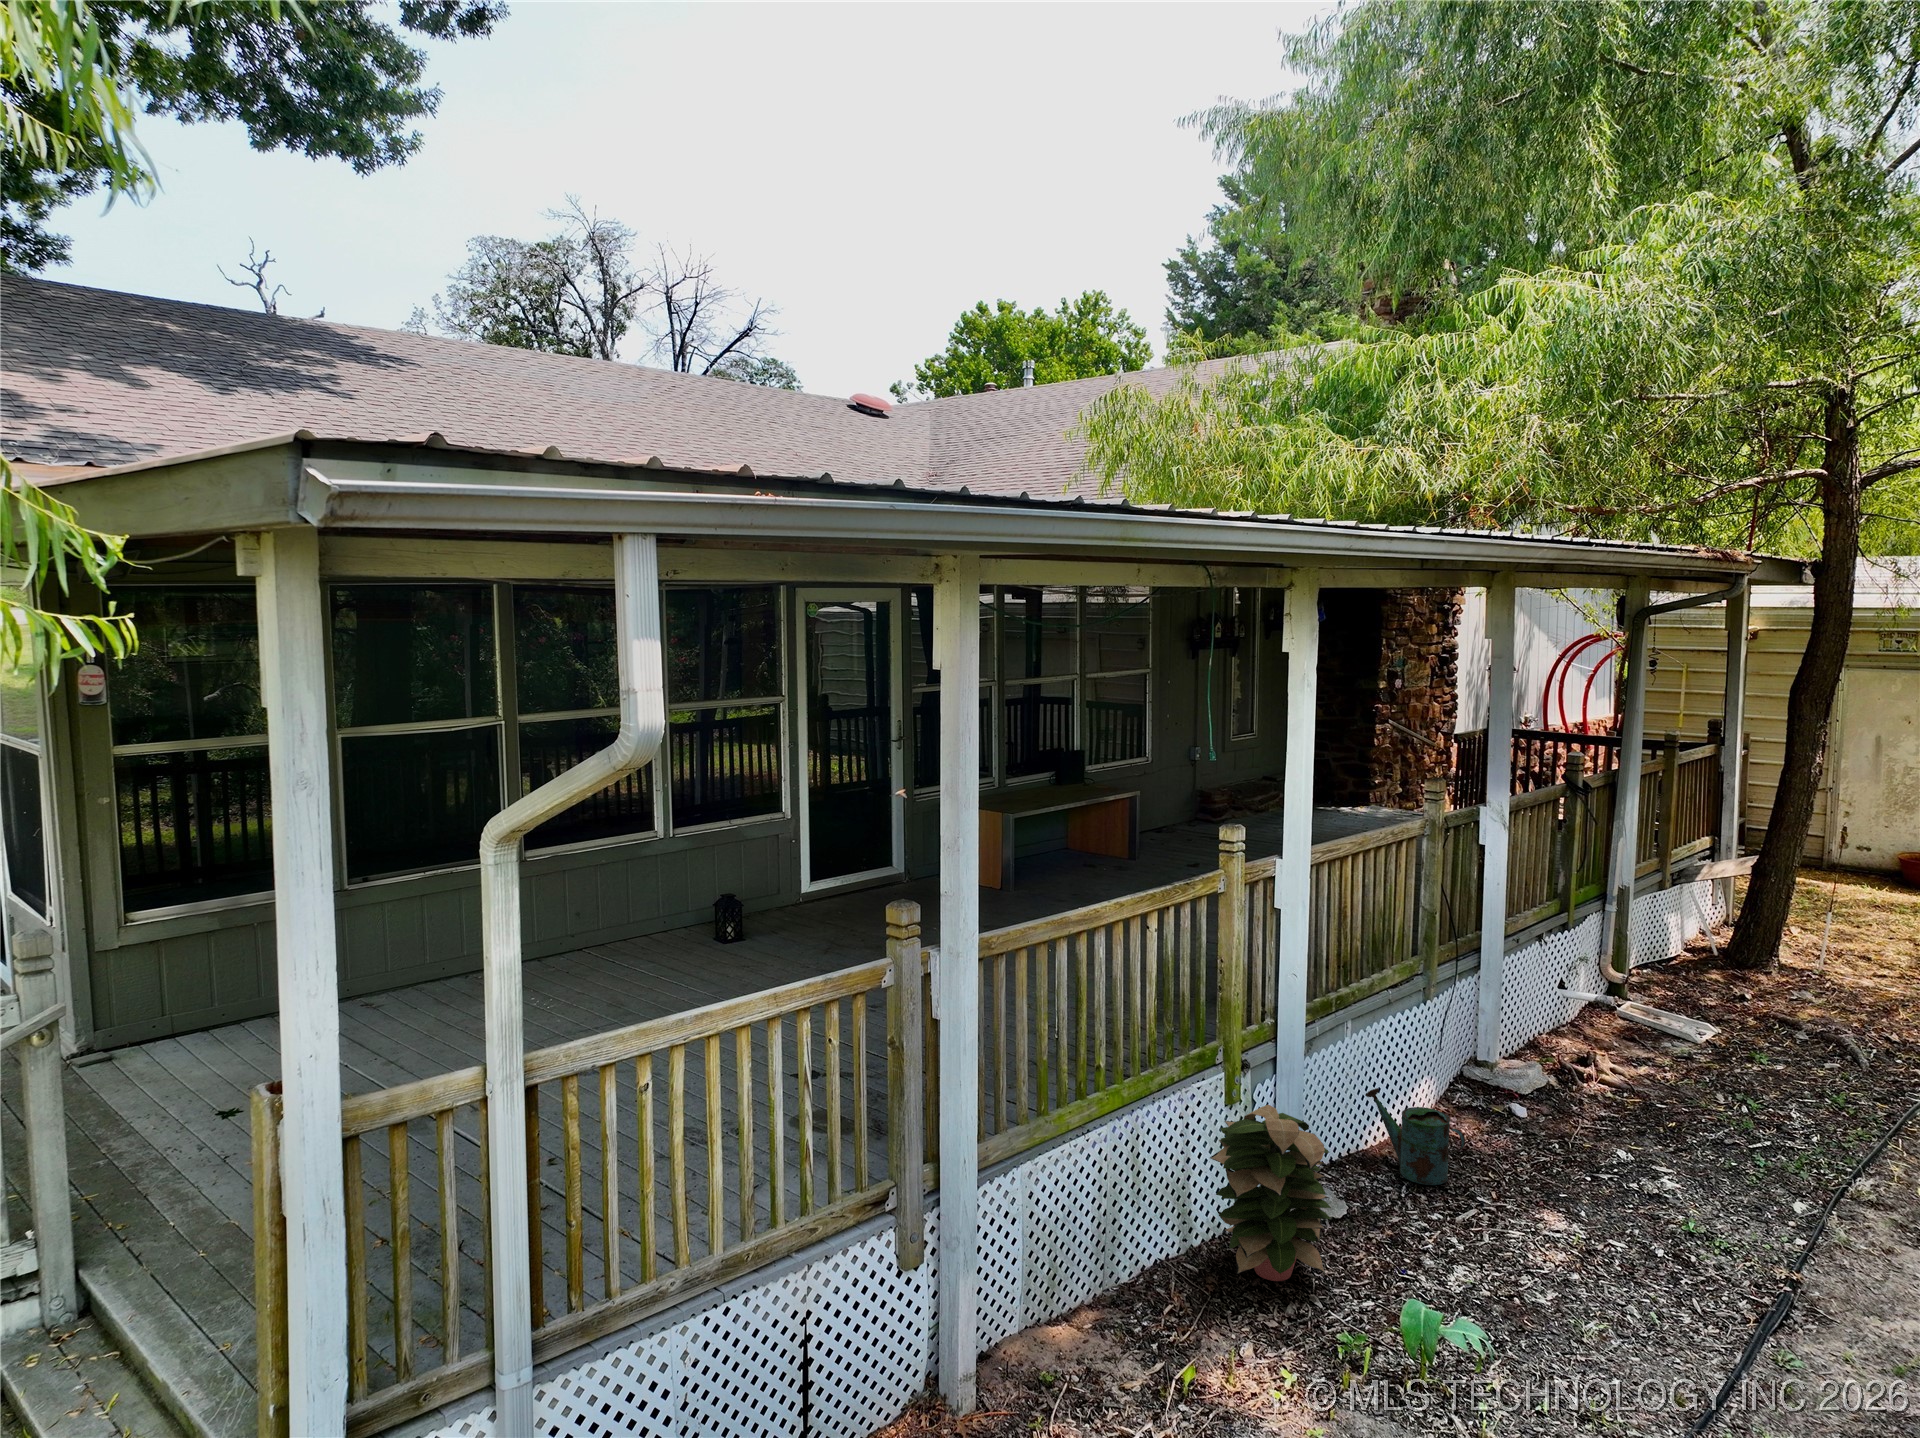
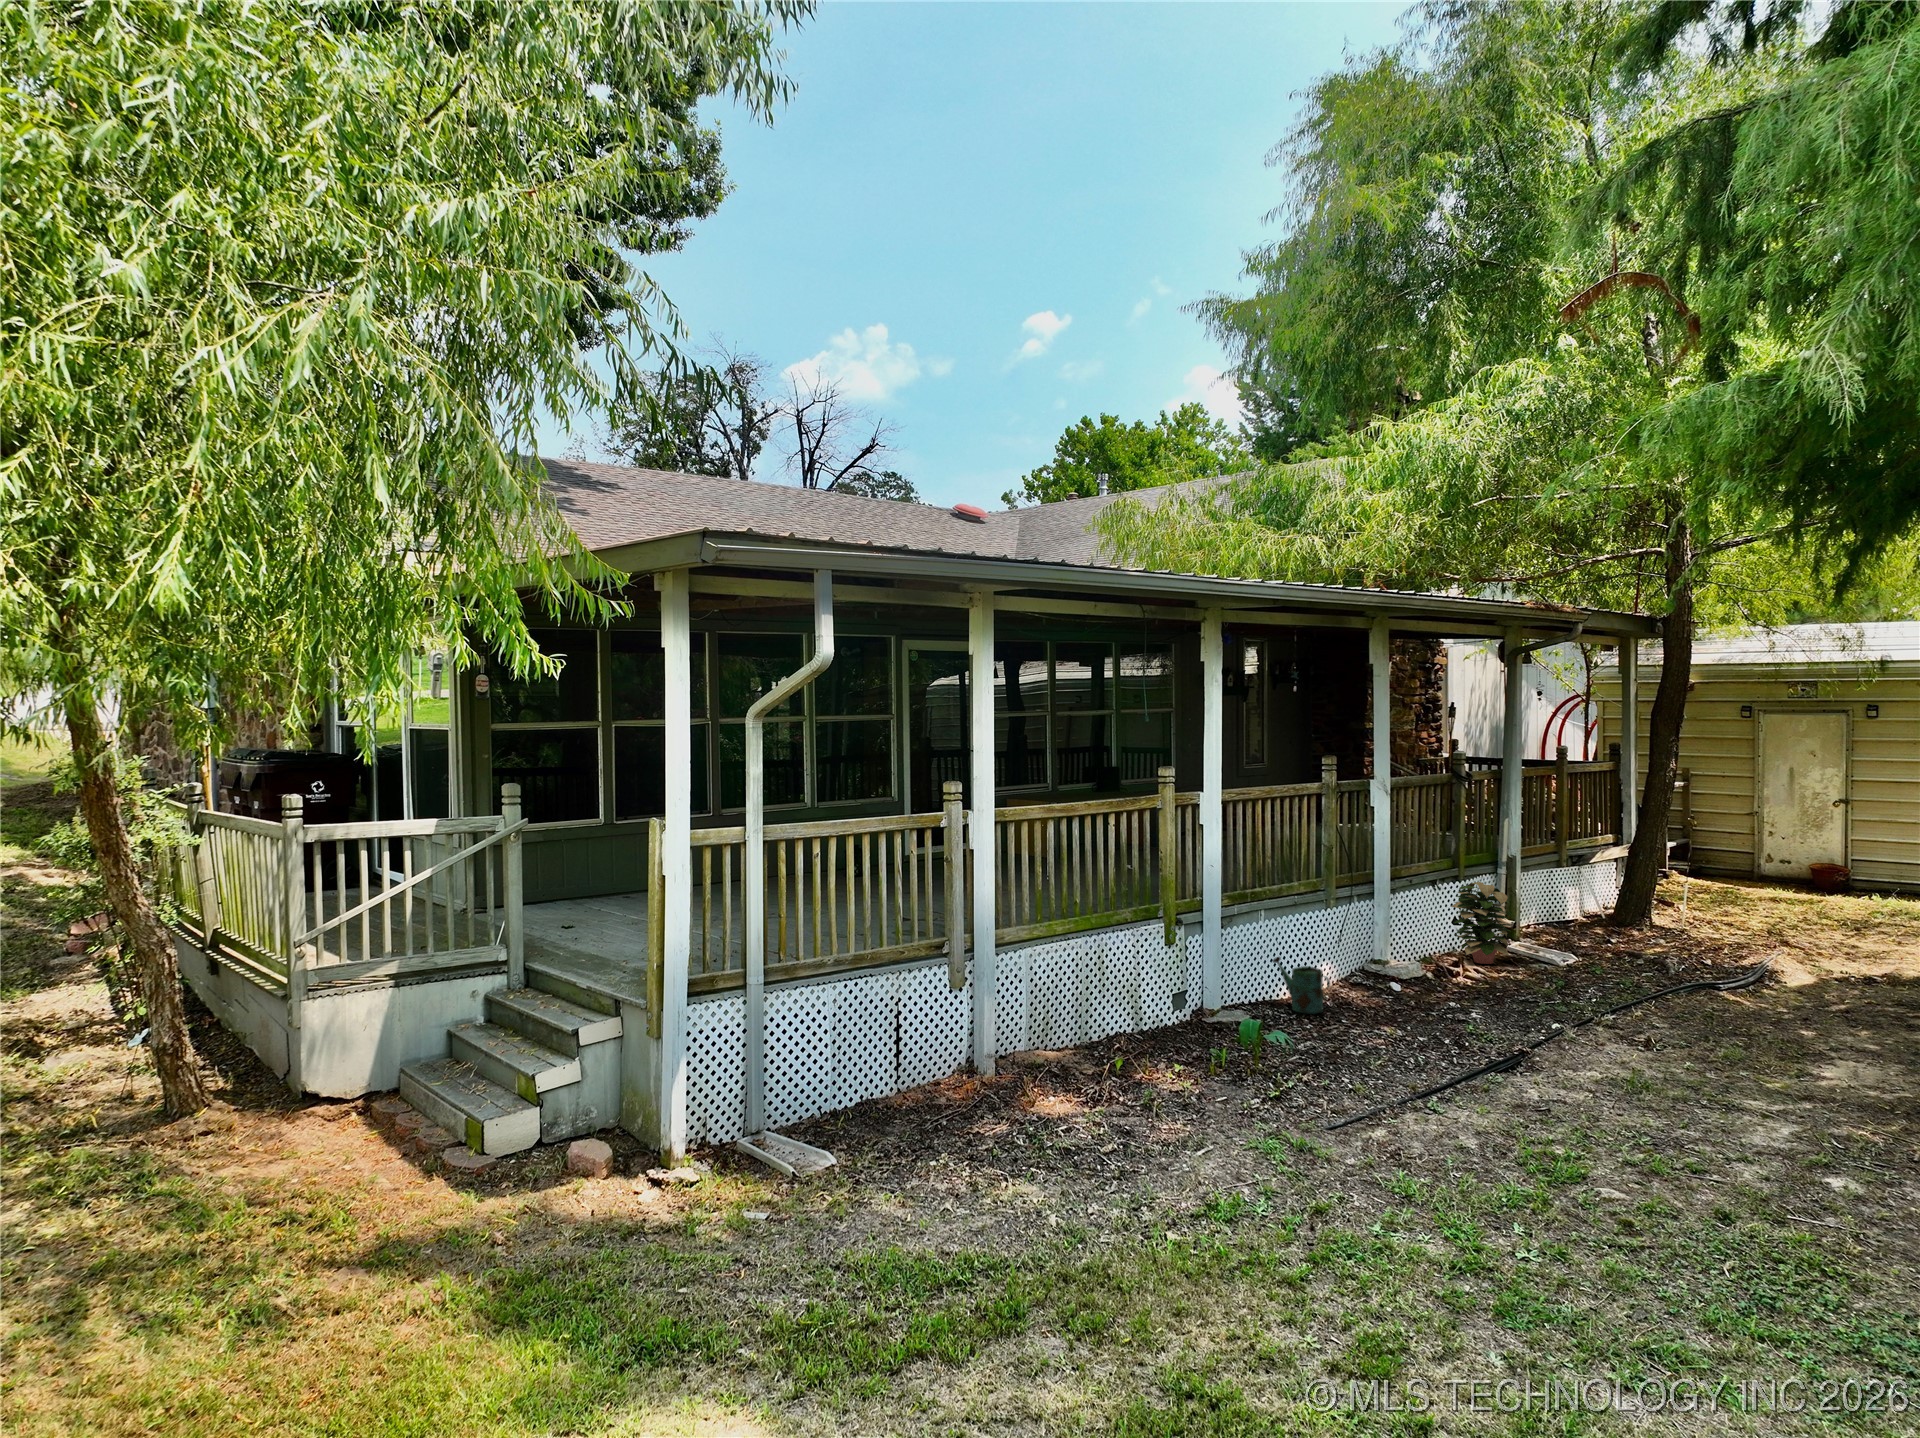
decorative plant: present [1210,1105,1331,1281] -> present [1451,882,1510,964]

